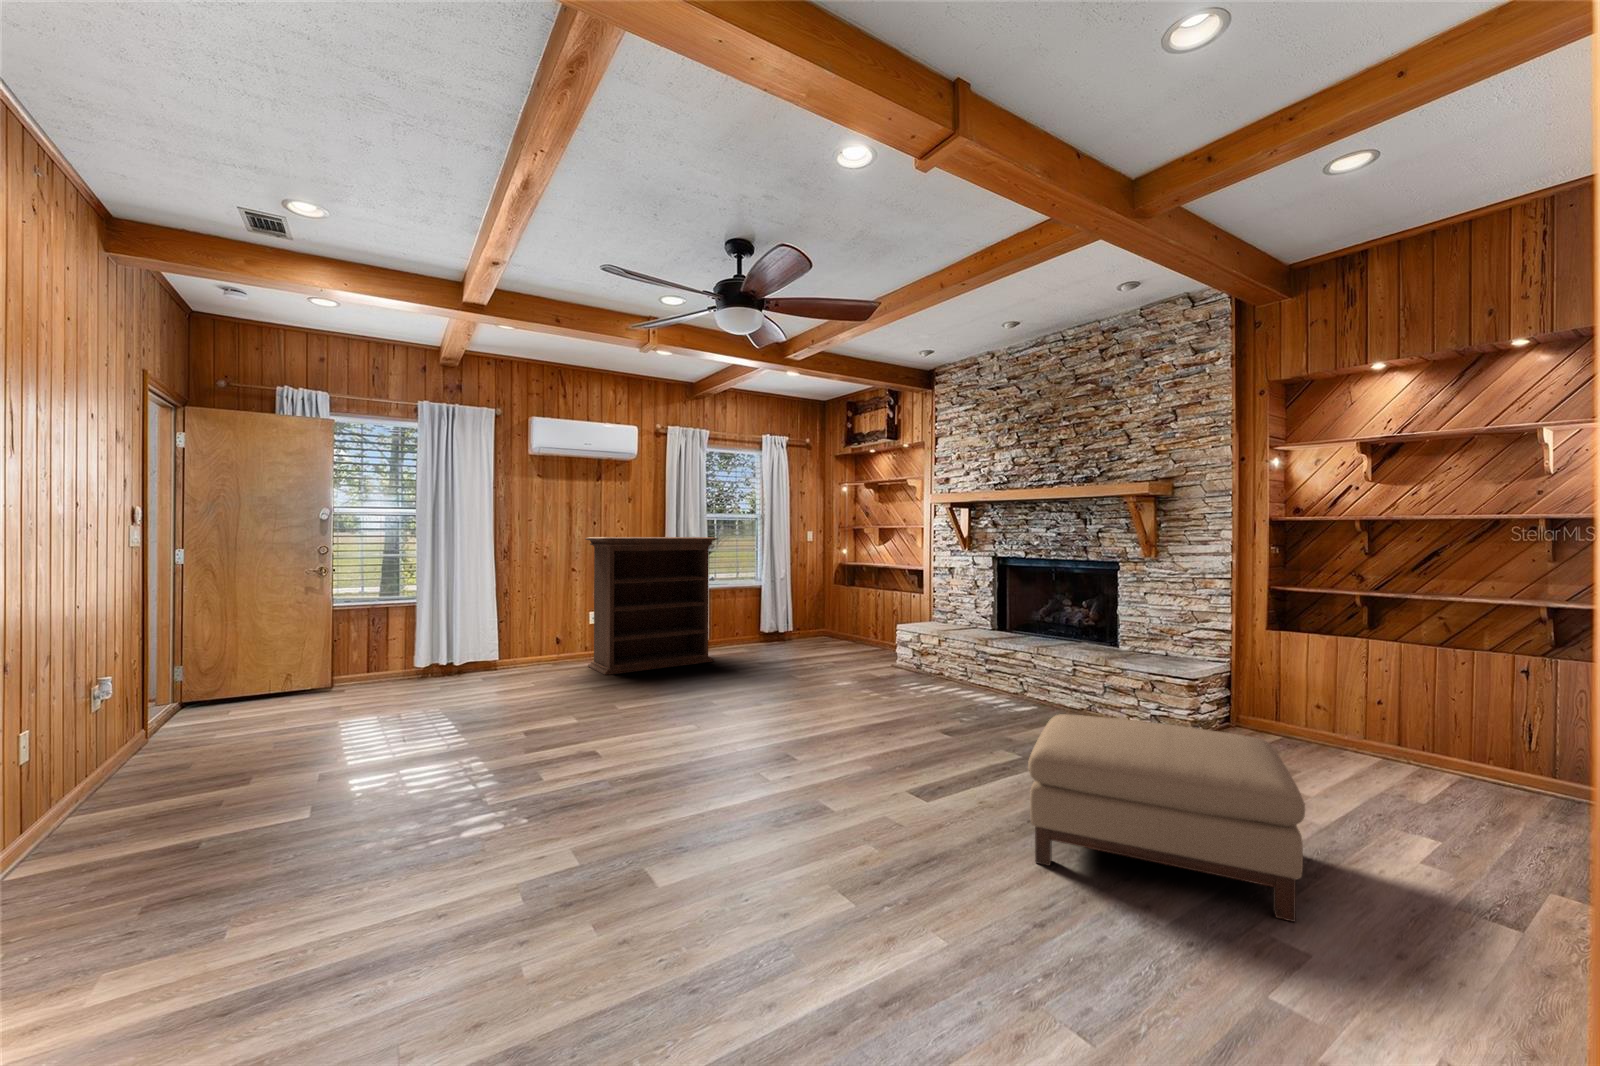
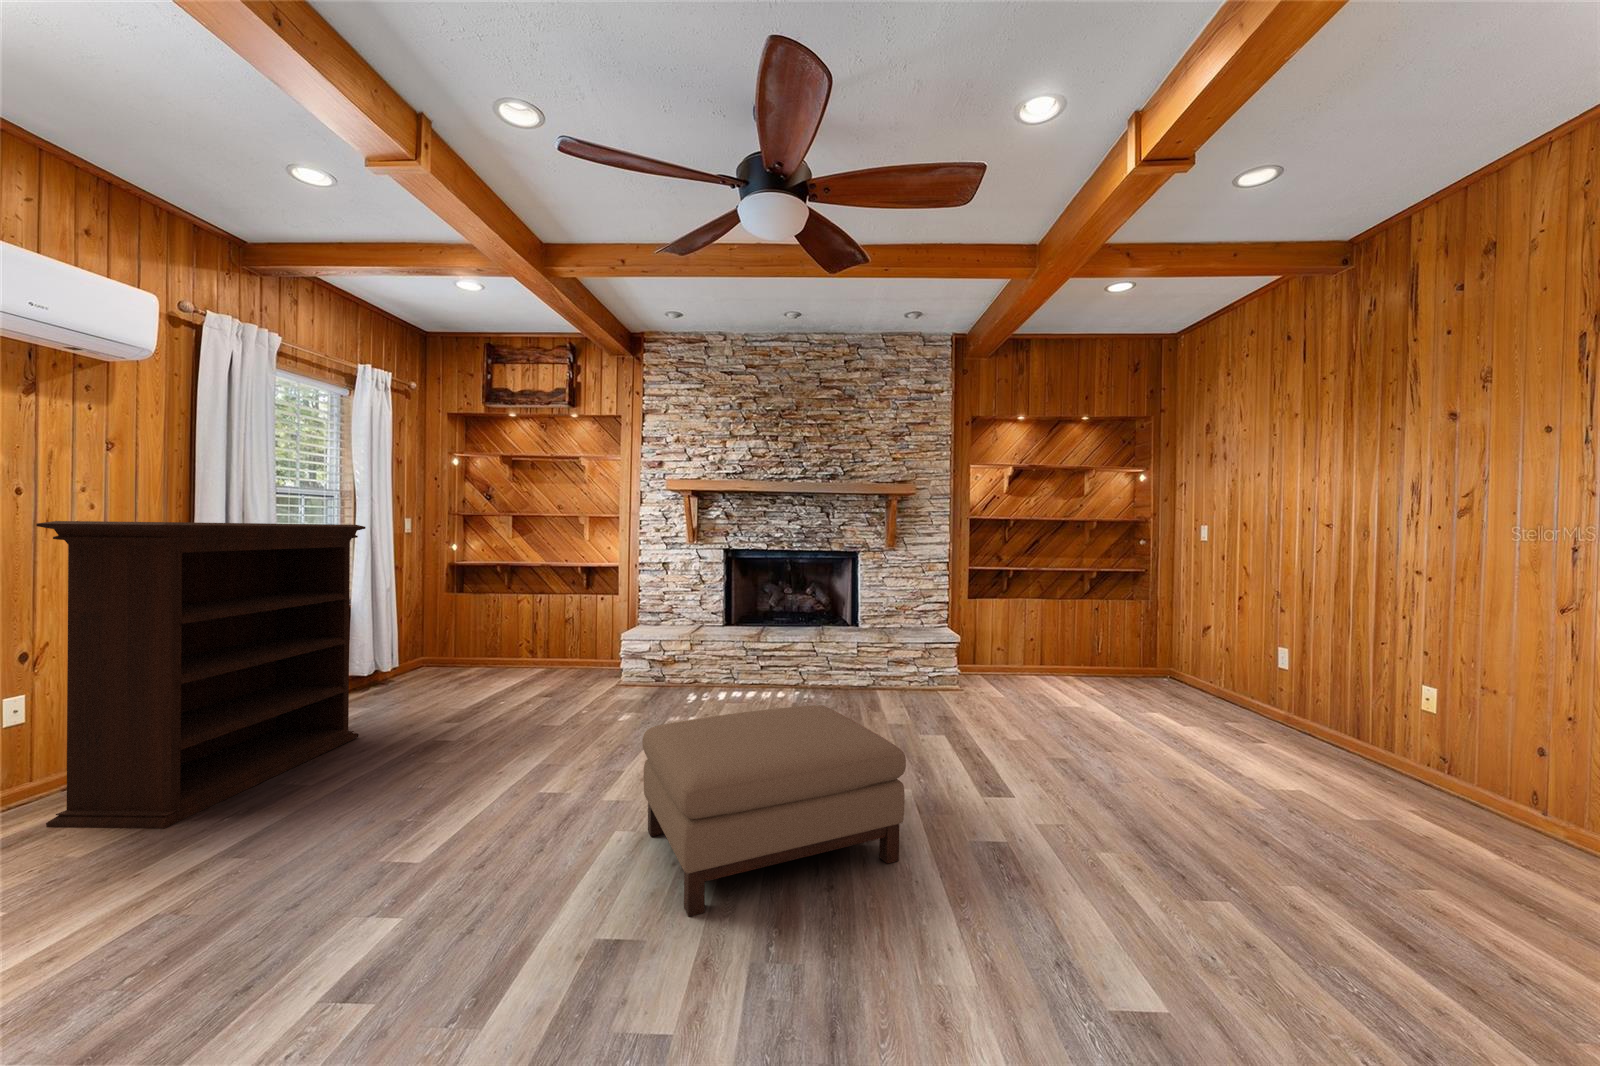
ottoman: present [1028,714,1305,922] -> present [642,705,906,917]

